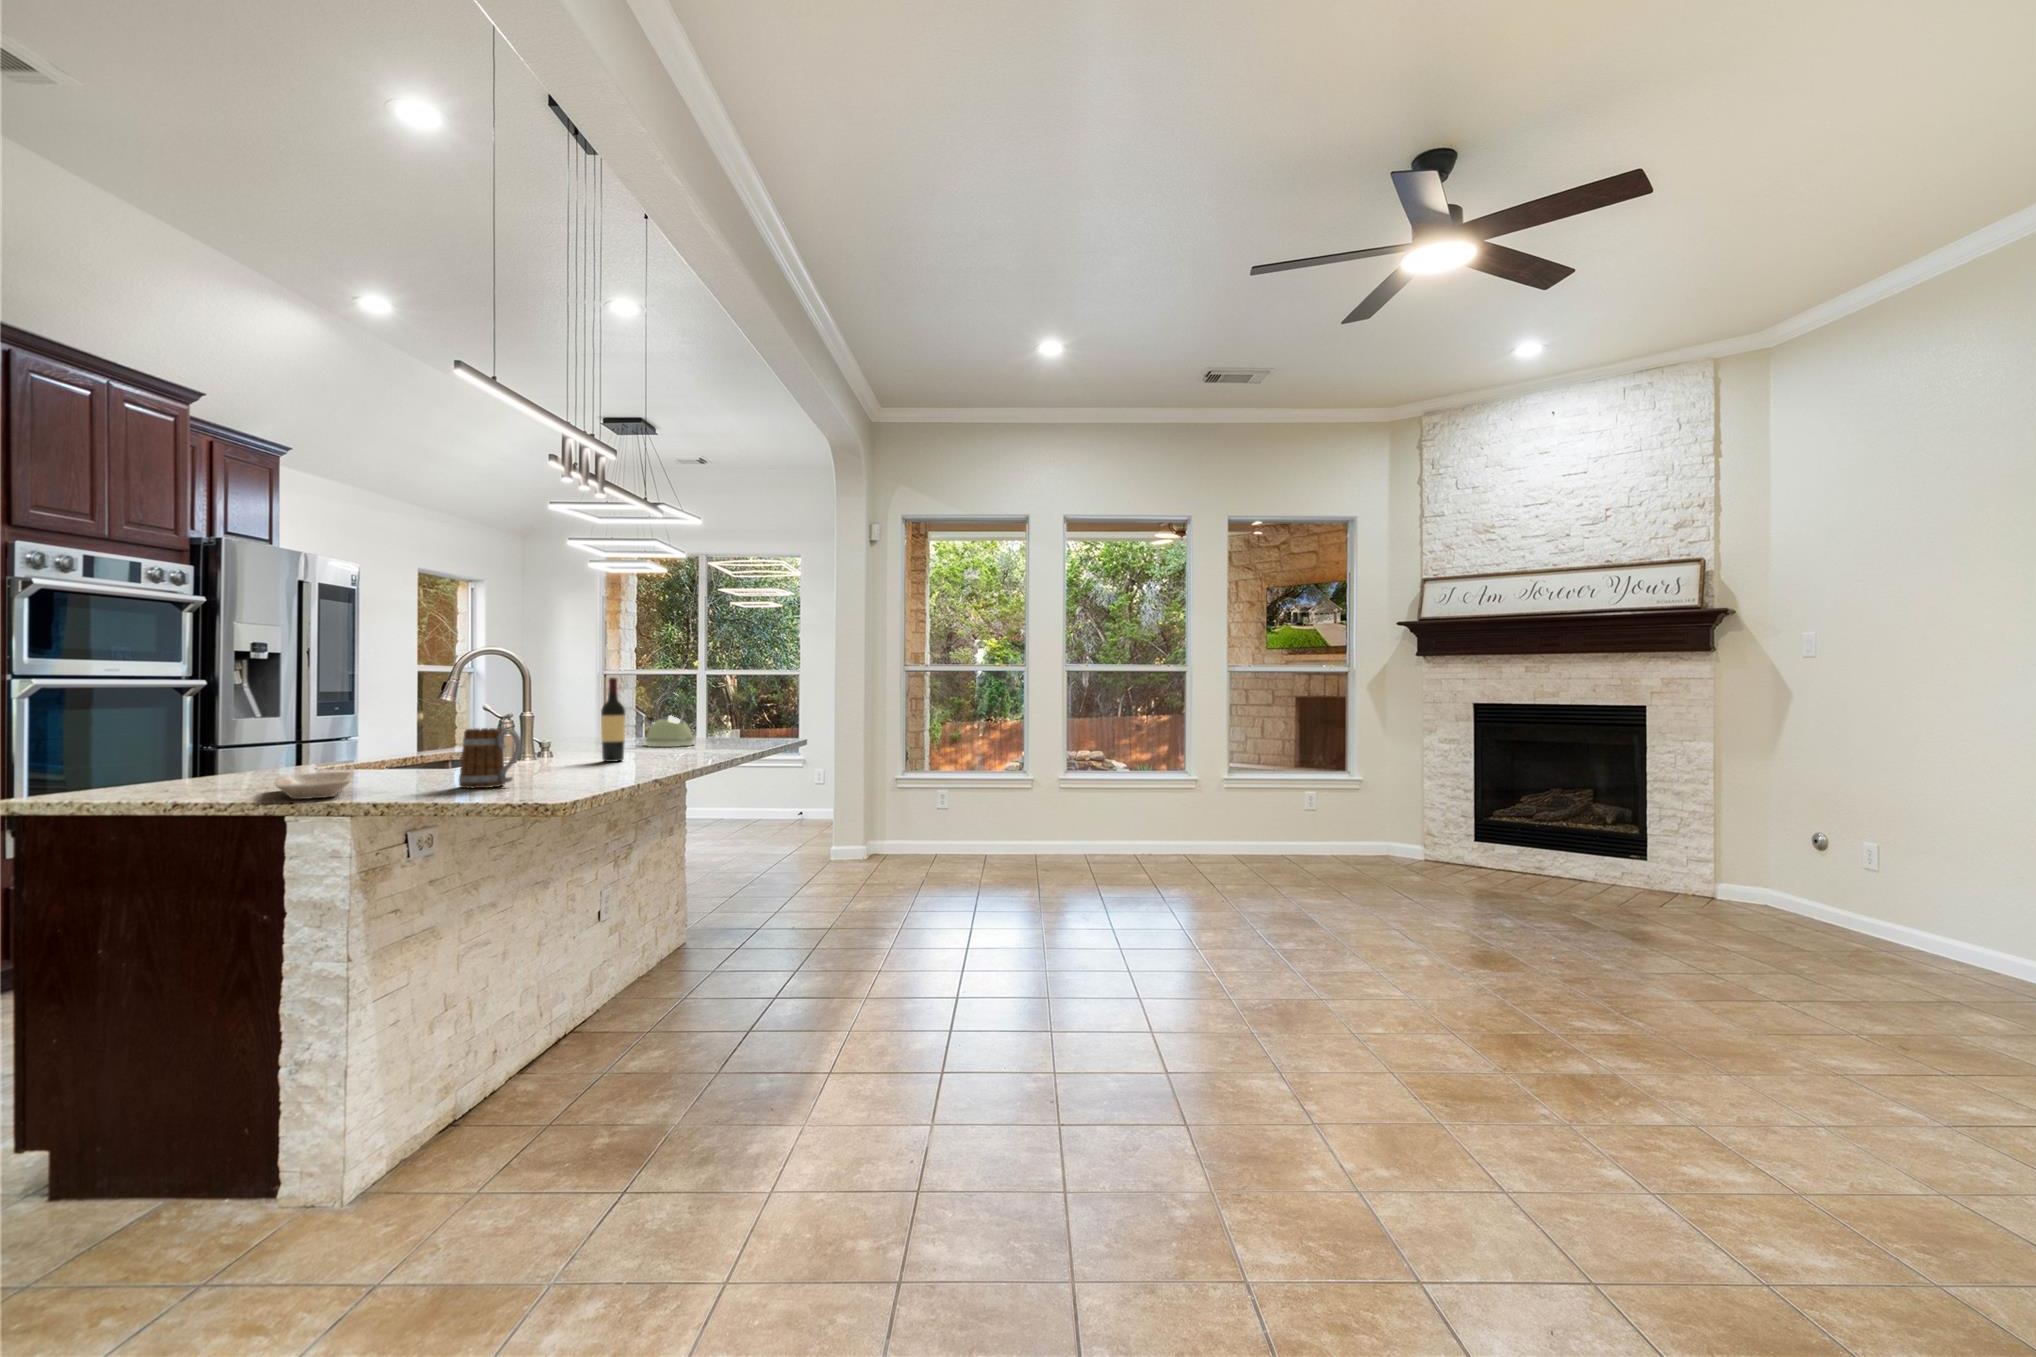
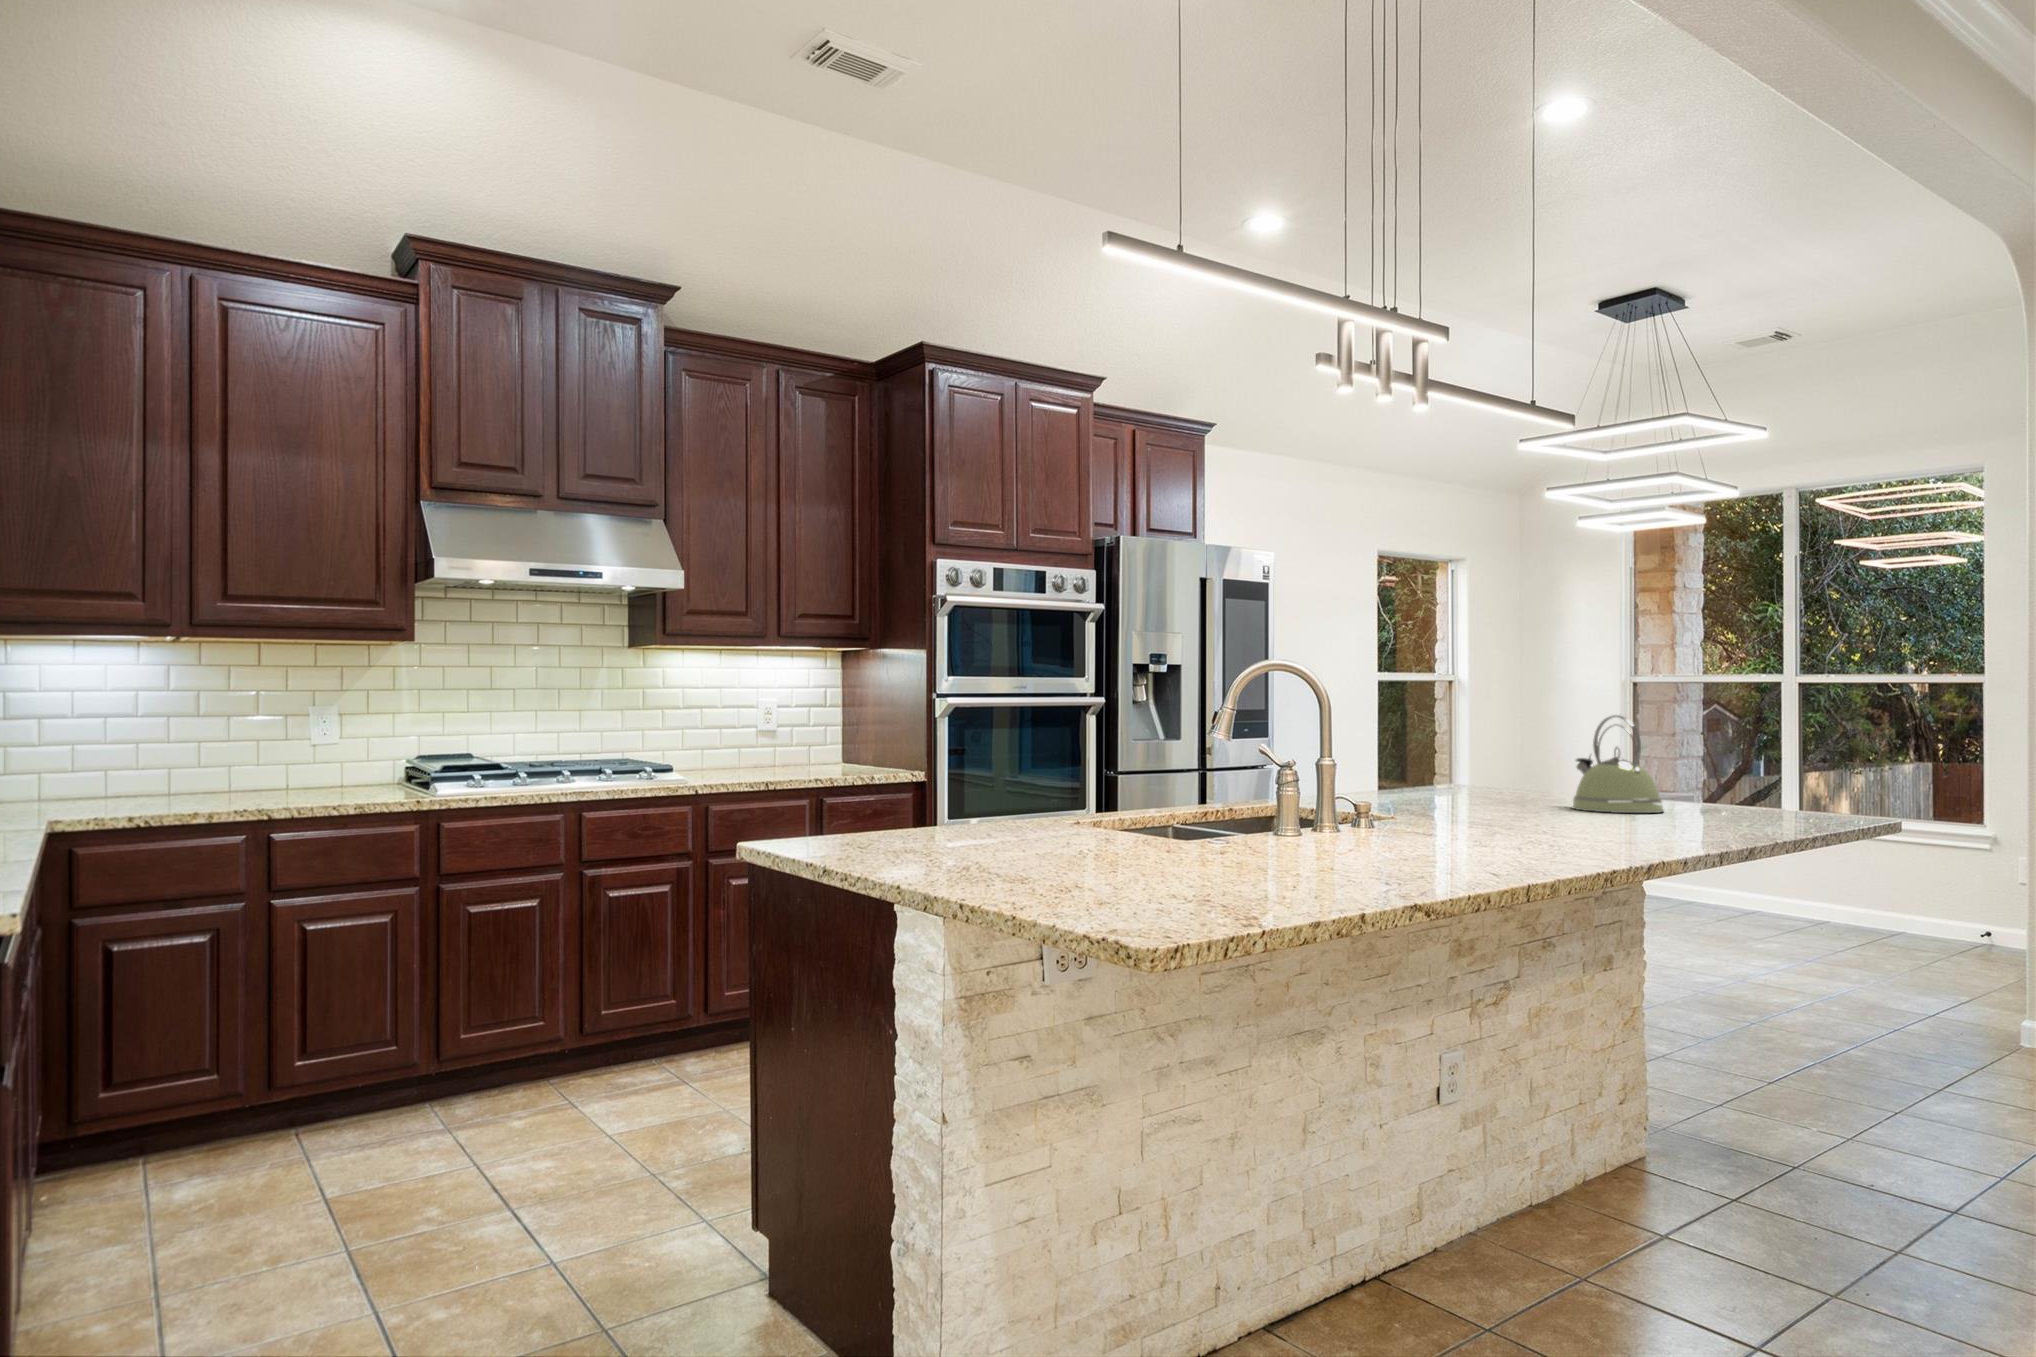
wine bottle: present [601,677,626,762] -> none [1427,688,1467,831]
mug: present [459,728,521,788] -> none [1123,764,1194,857]
tray: present [275,772,354,799] -> none [908,814,1029,849]

